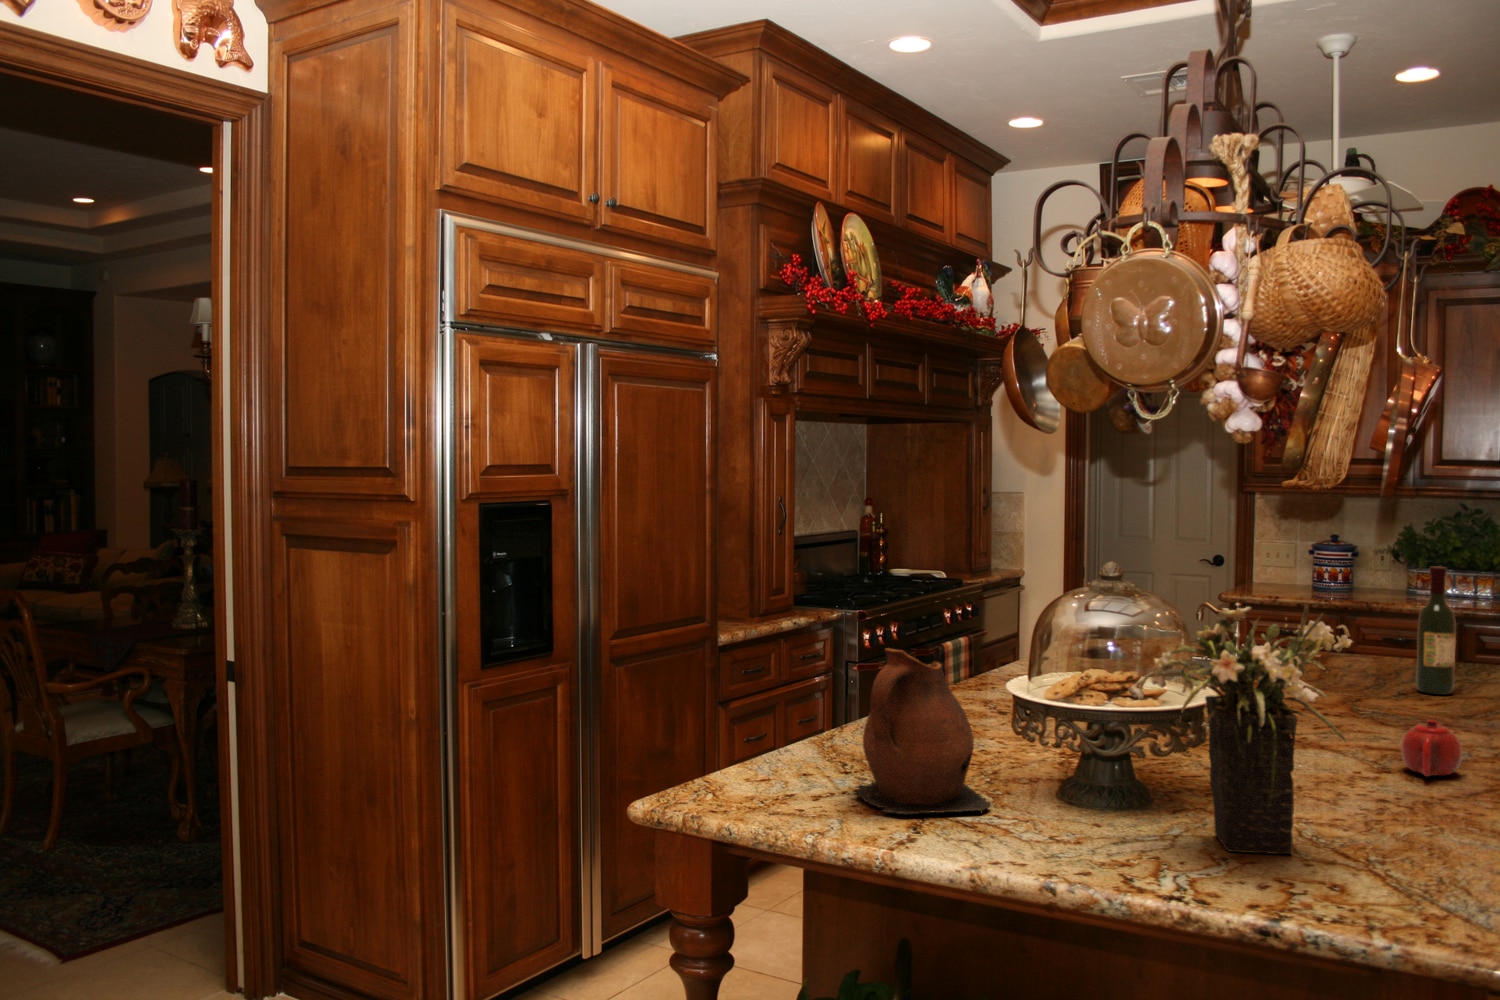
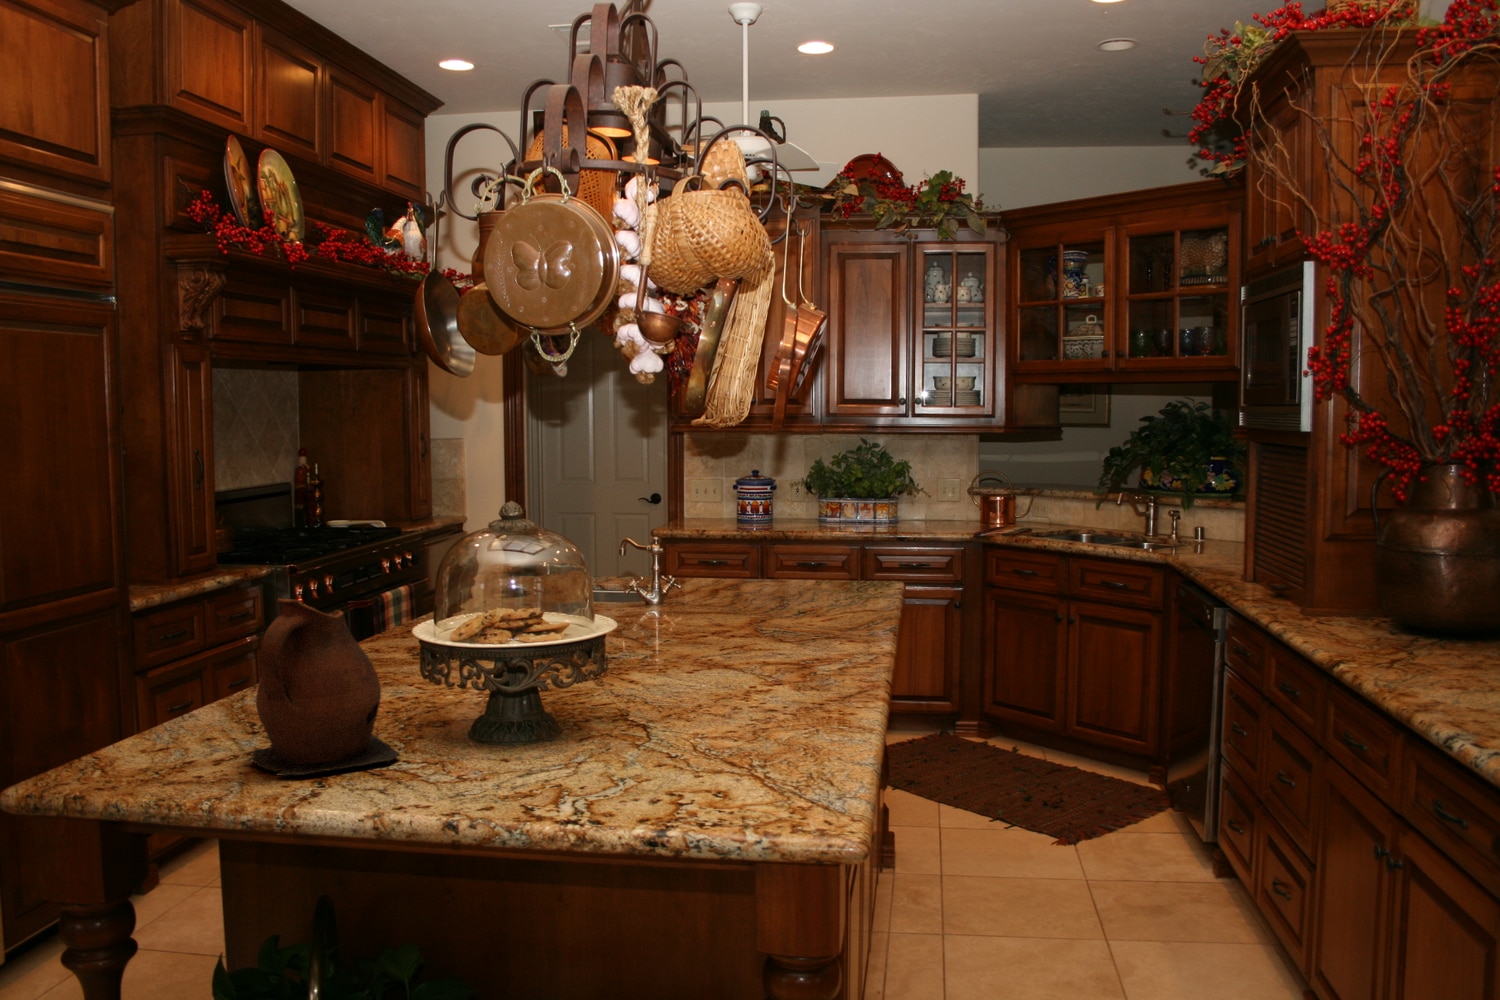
wine bottle: present [1416,566,1456,695] -> none [805,501,835,613]
flower arrangement: present [1128,605,1352,854] -> none [532,531,735,771]
teapot: present [1401,719,1462,776] -> none [785,633,833,683]

